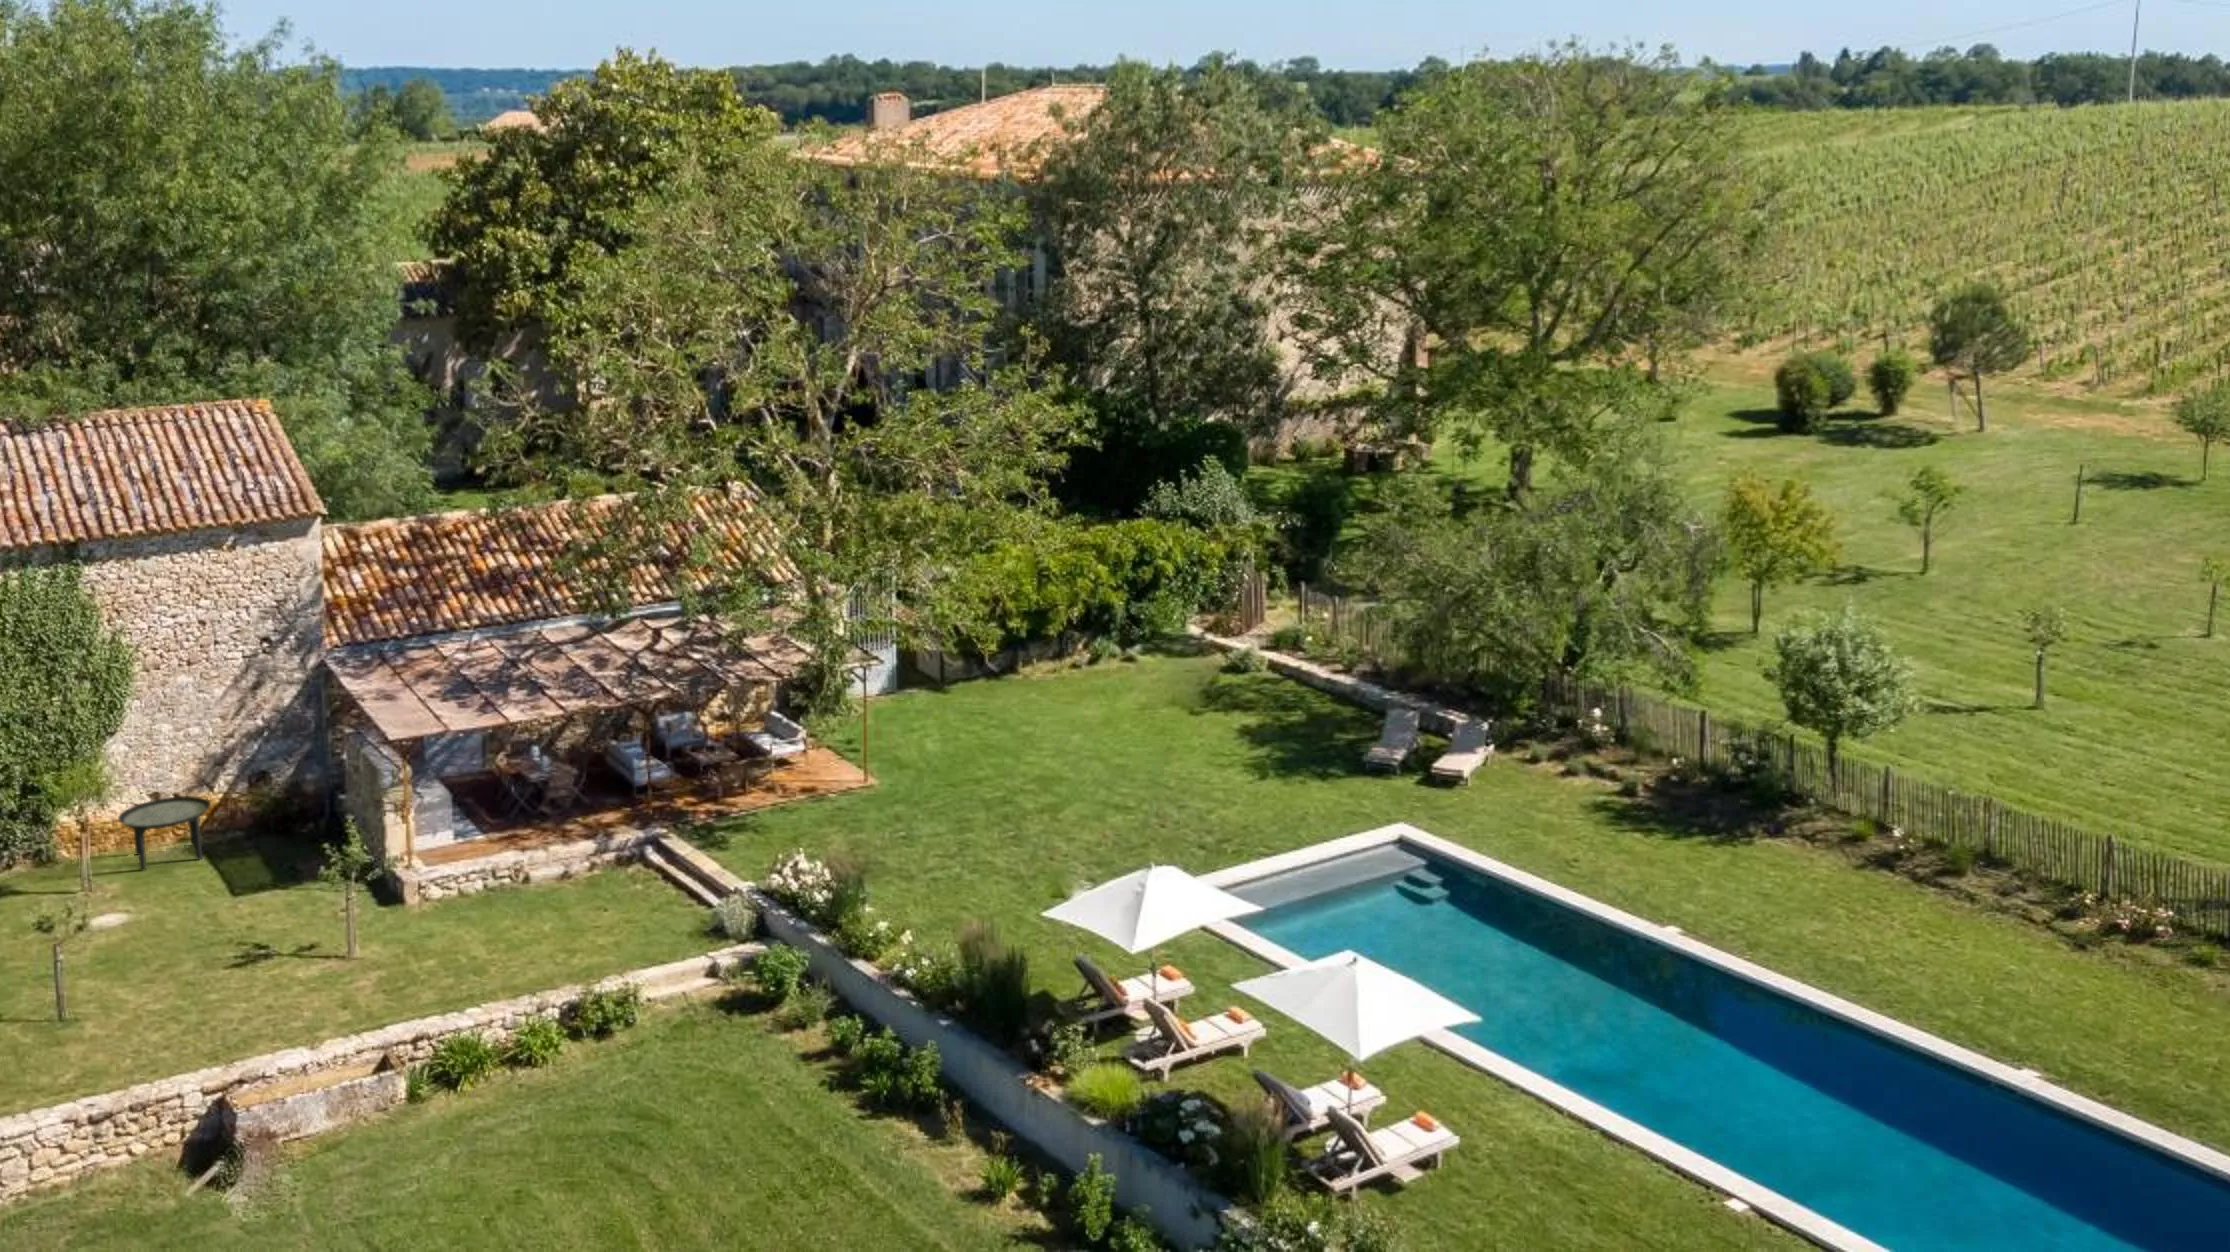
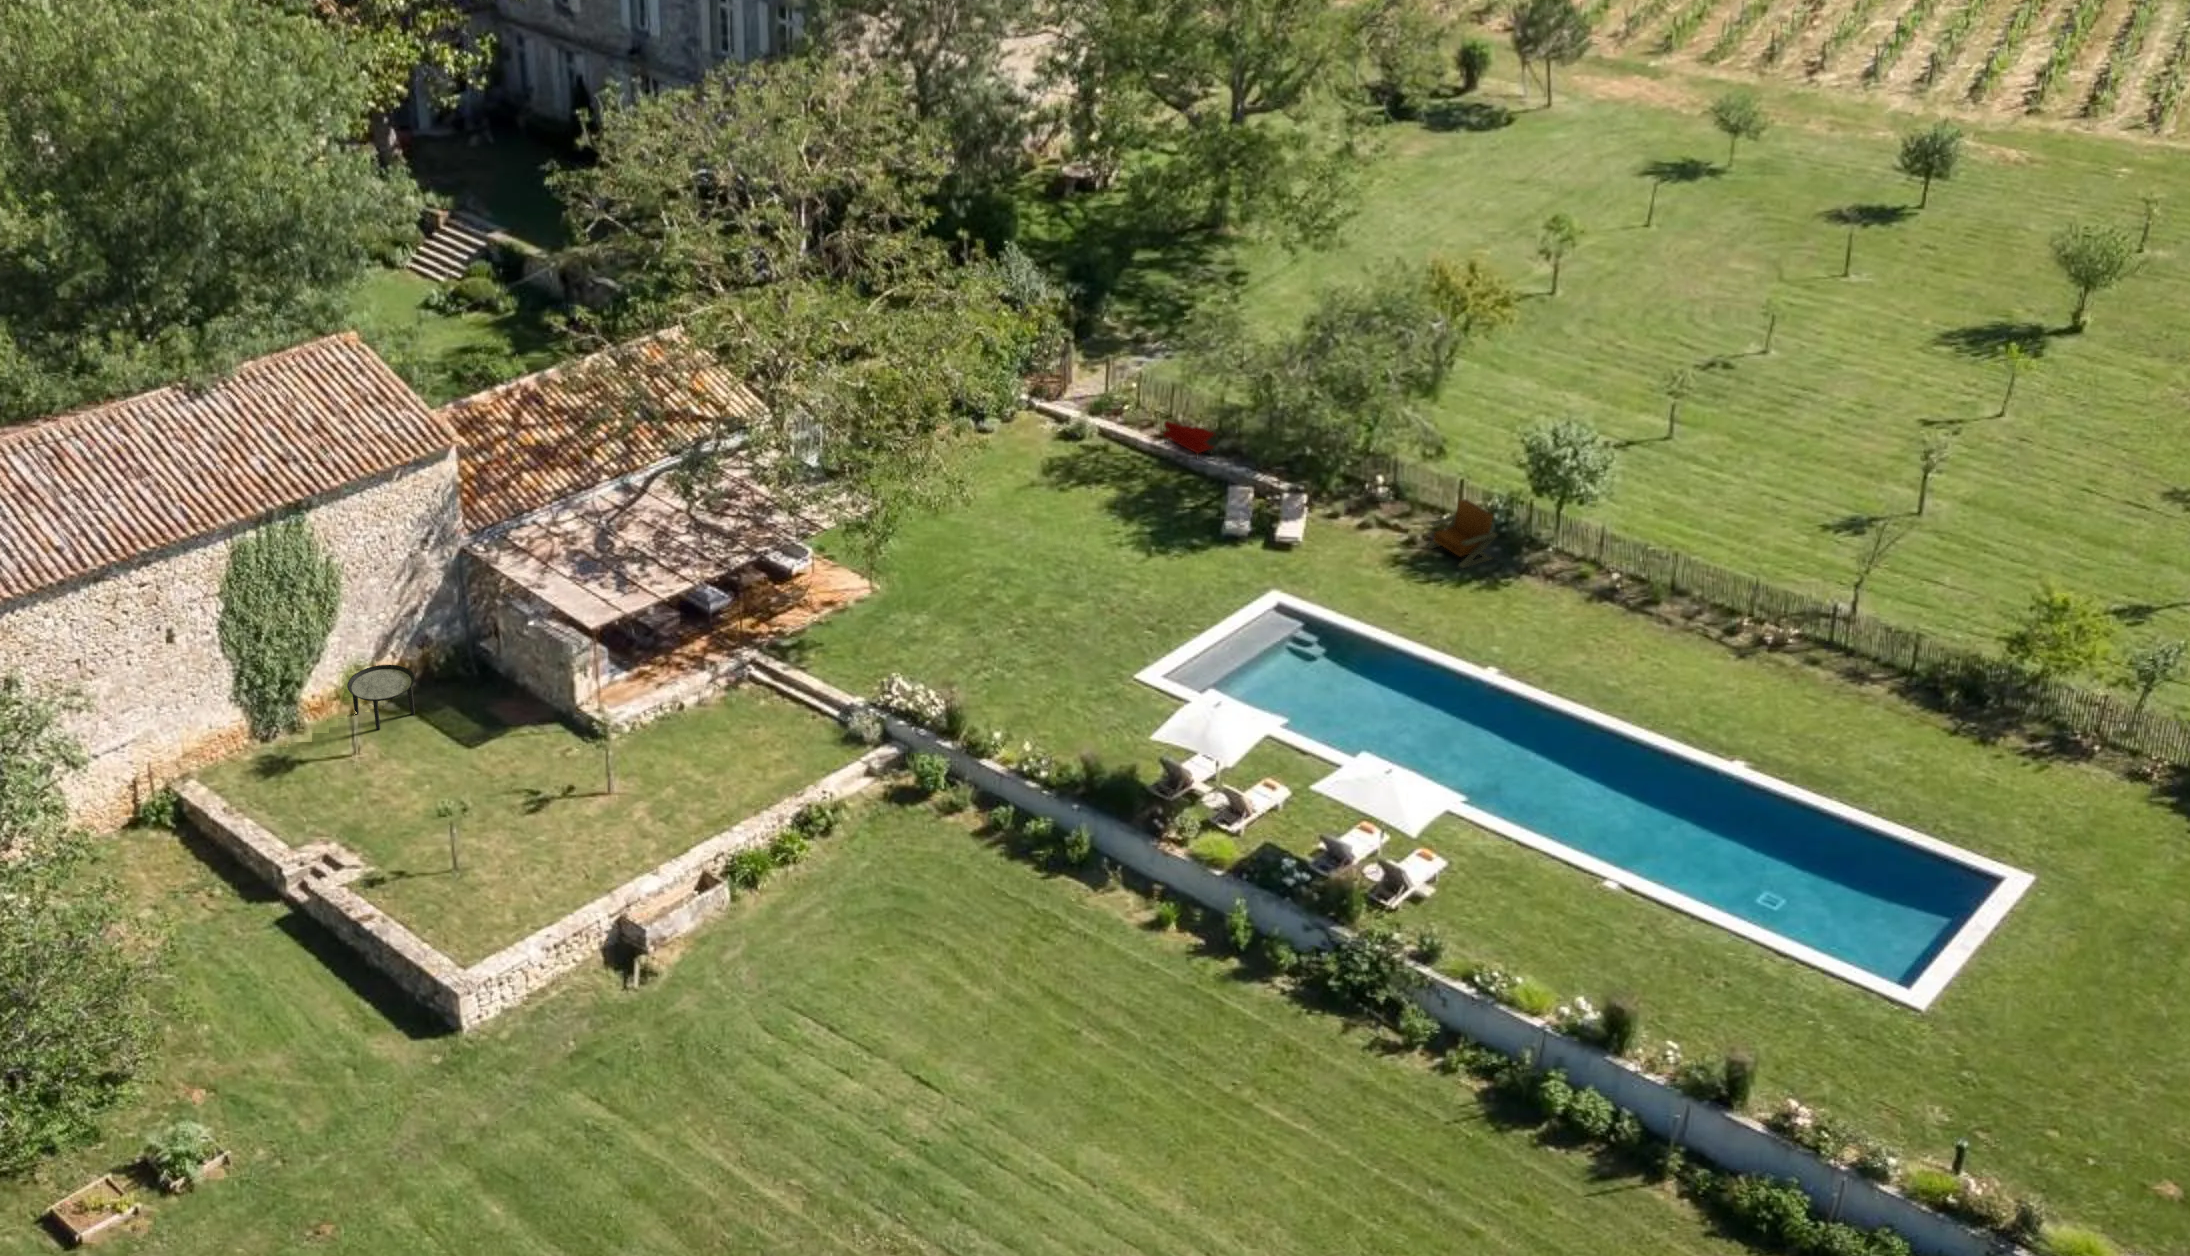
bench: none [1346,648,1406,697] -> present [1163,421,1214,458]
lounge chair: none [1648,724,1746,816] -> present [1427,499,1497,568]

